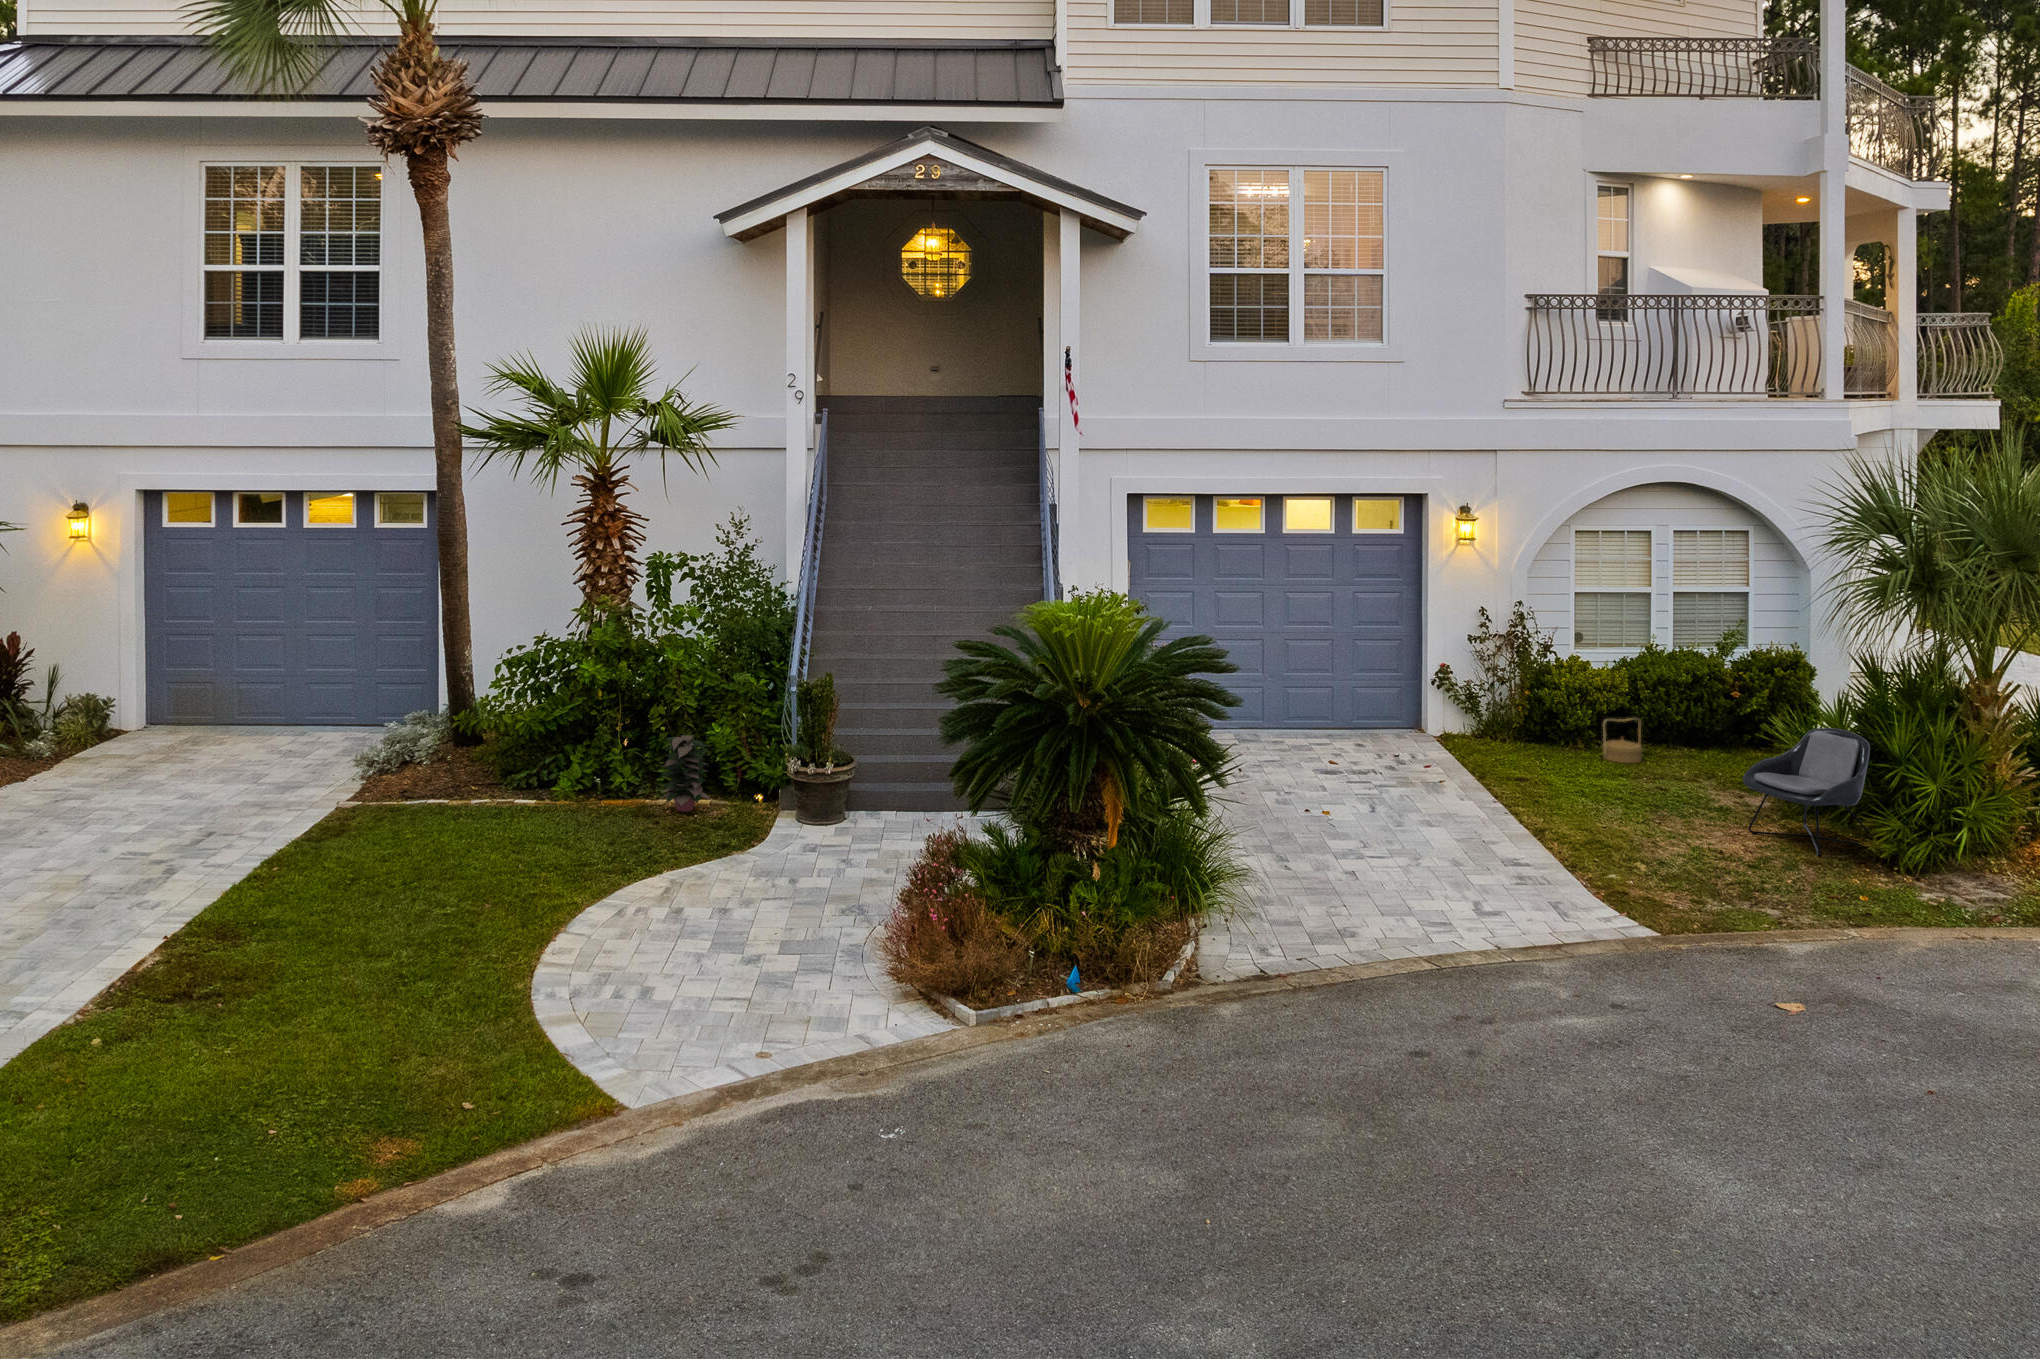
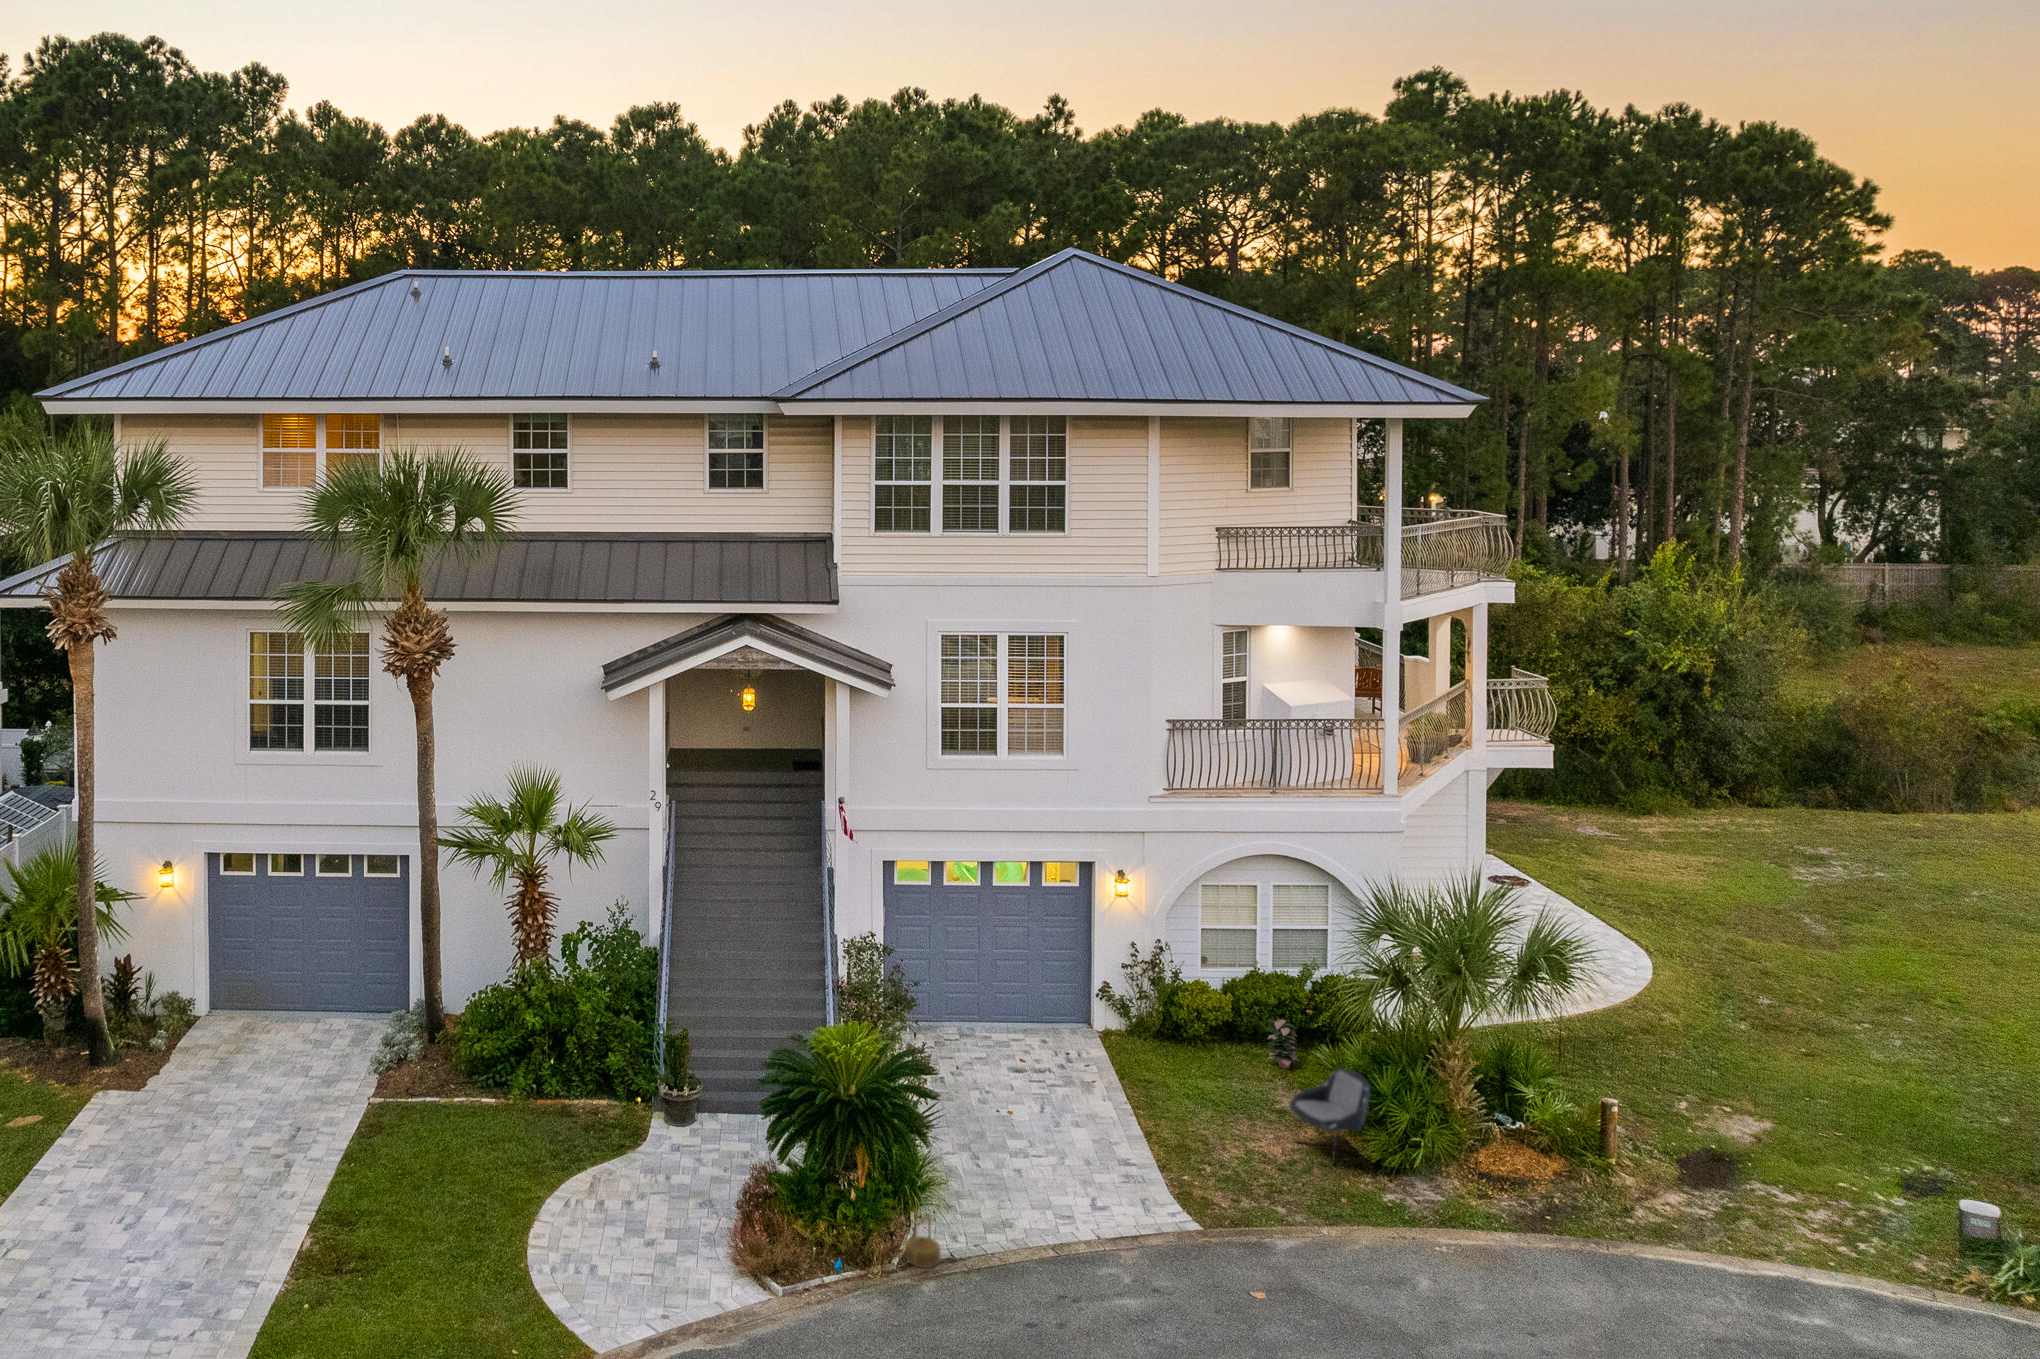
woven basket: present [1602,718,1642,763] -> present [905,1214,940,1268]
decorative plant: present [660,735,711,811] -> present [1267,1019,1300,1068]

